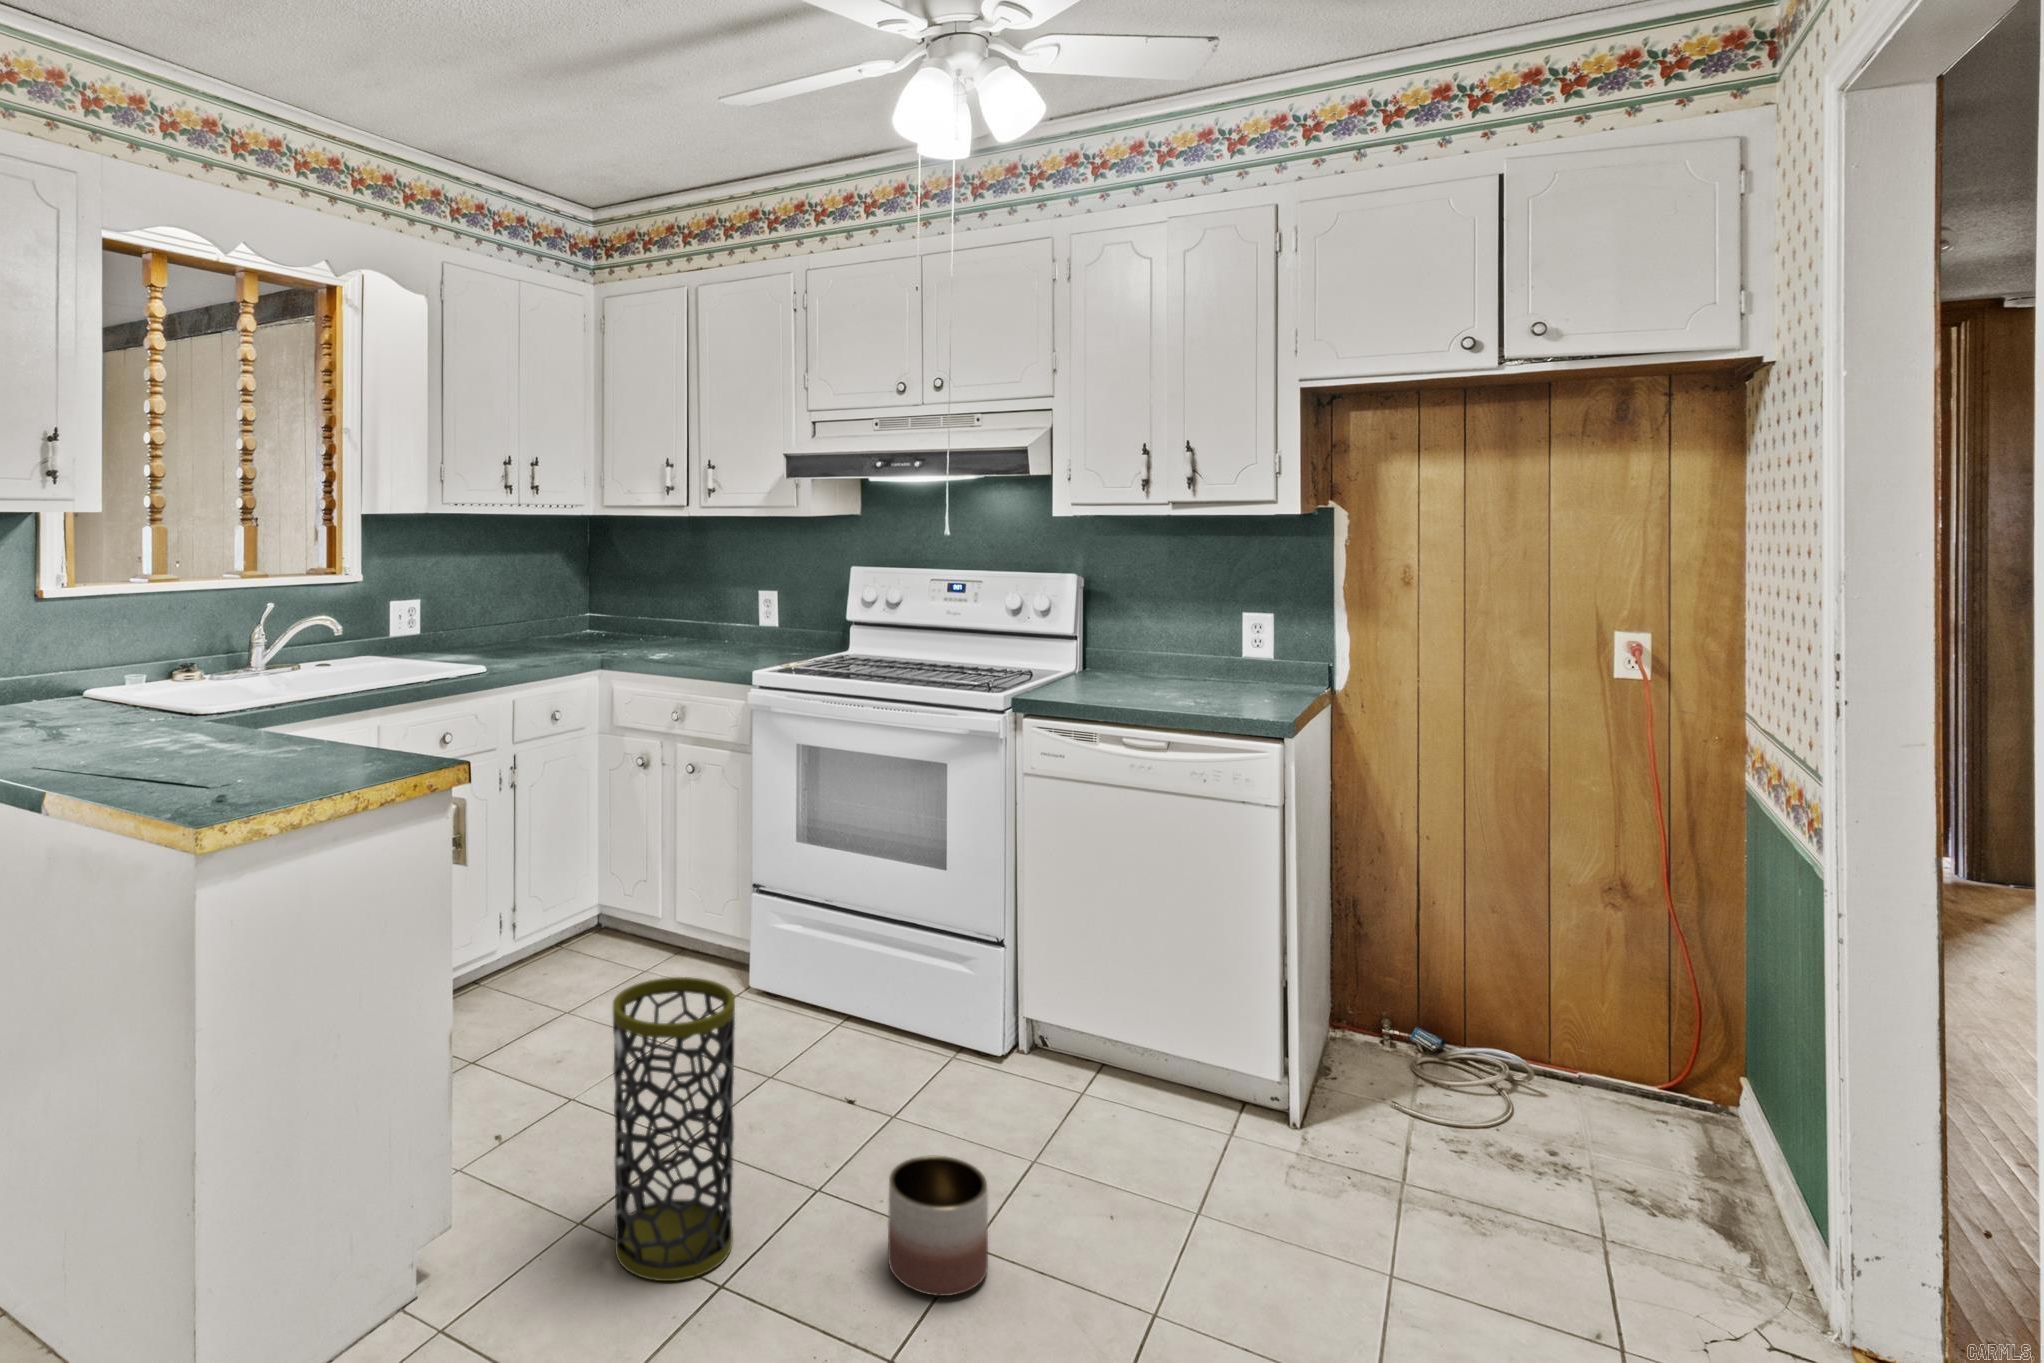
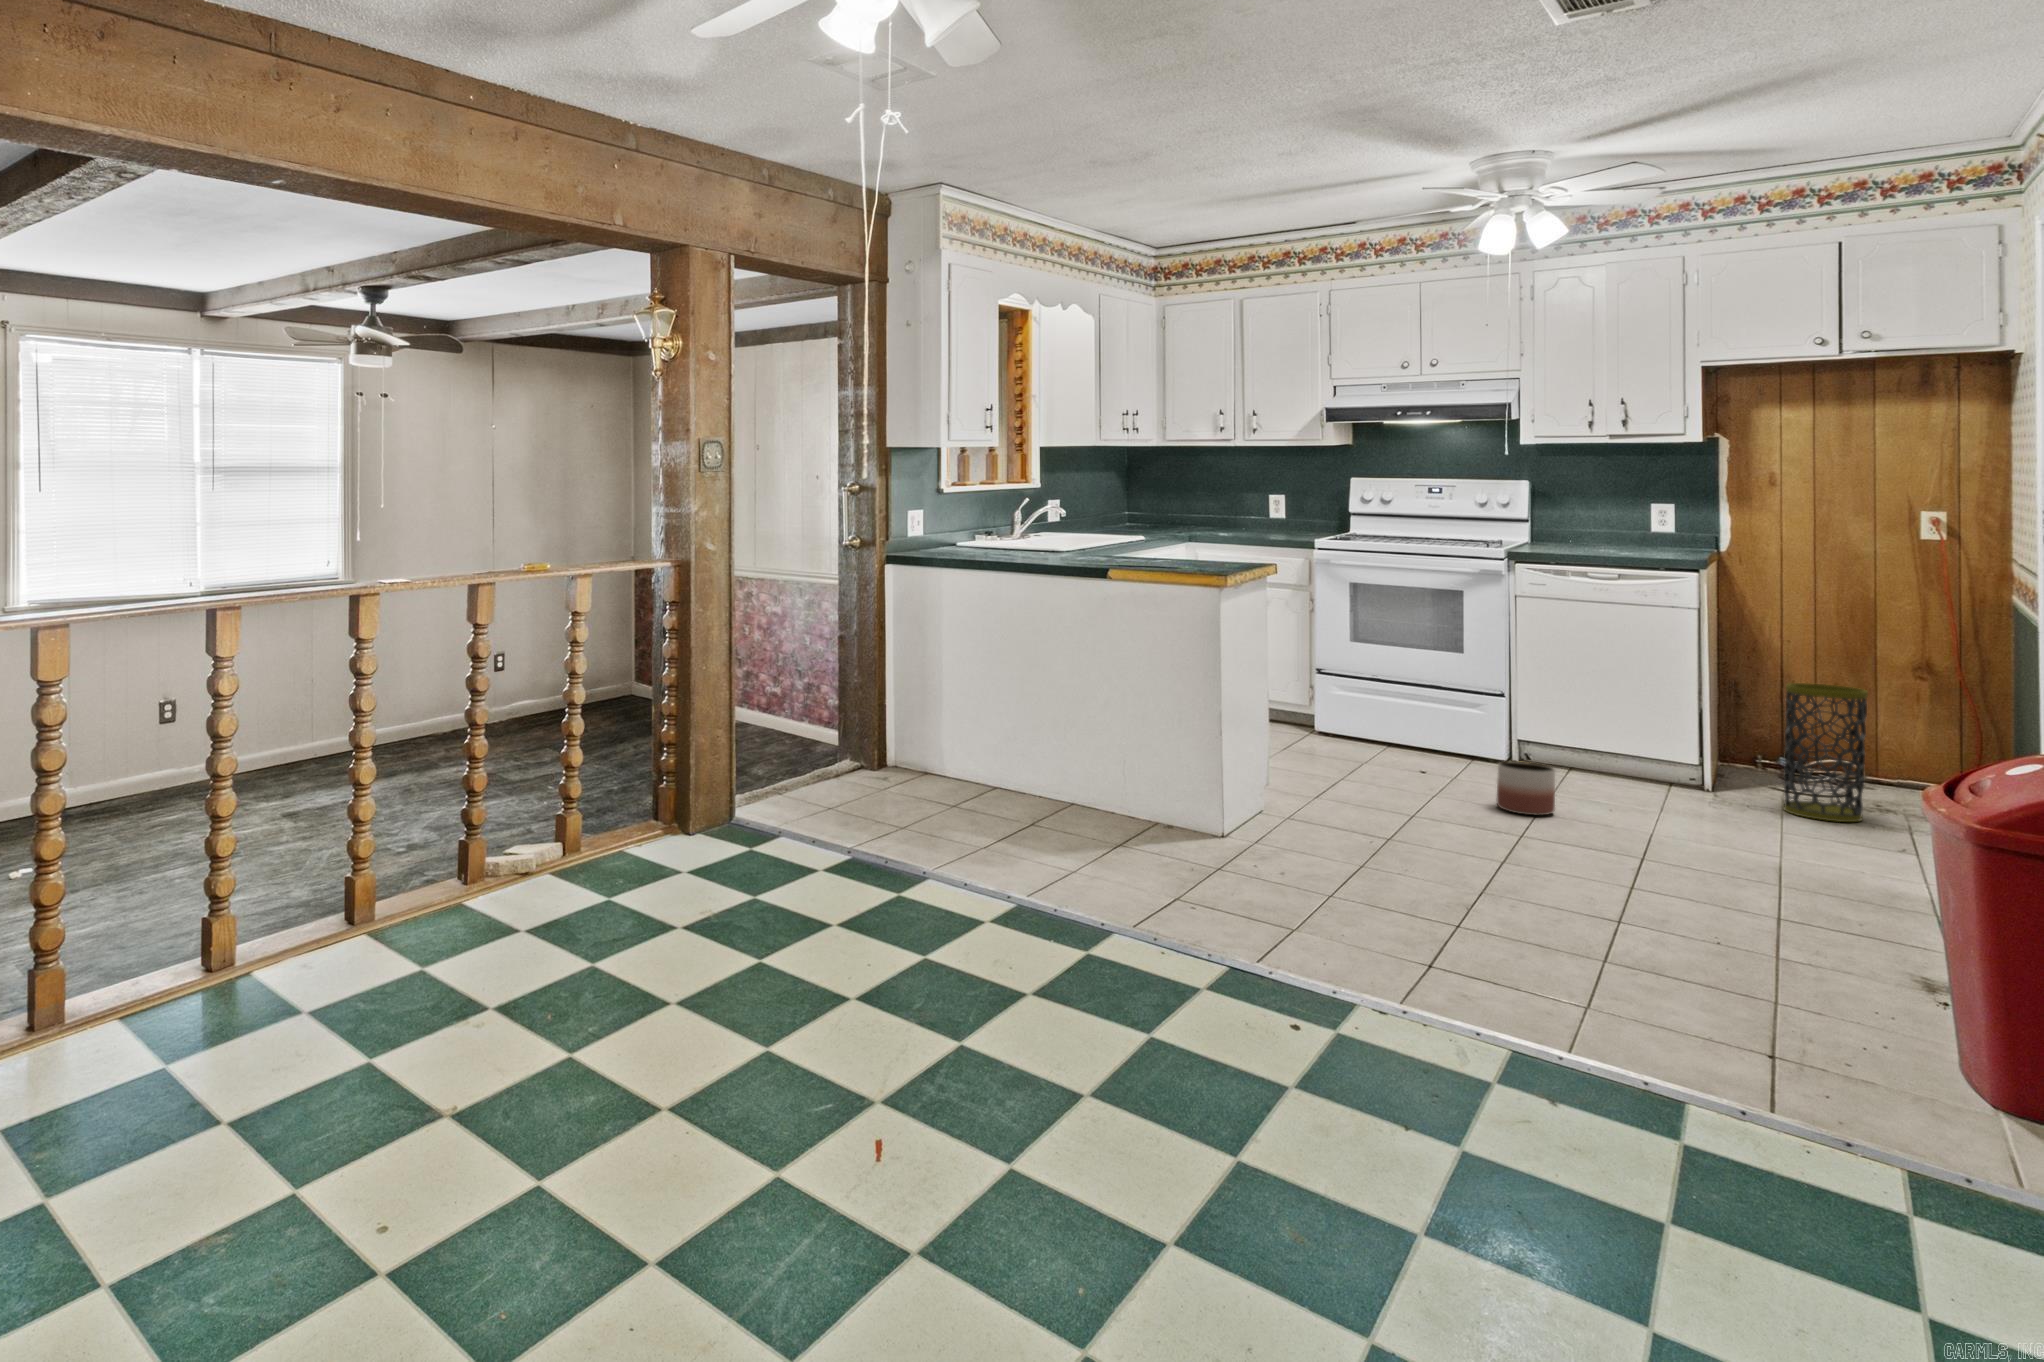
trash can: present [613,977,735,1281] -> present [1784,683,1868,822]

